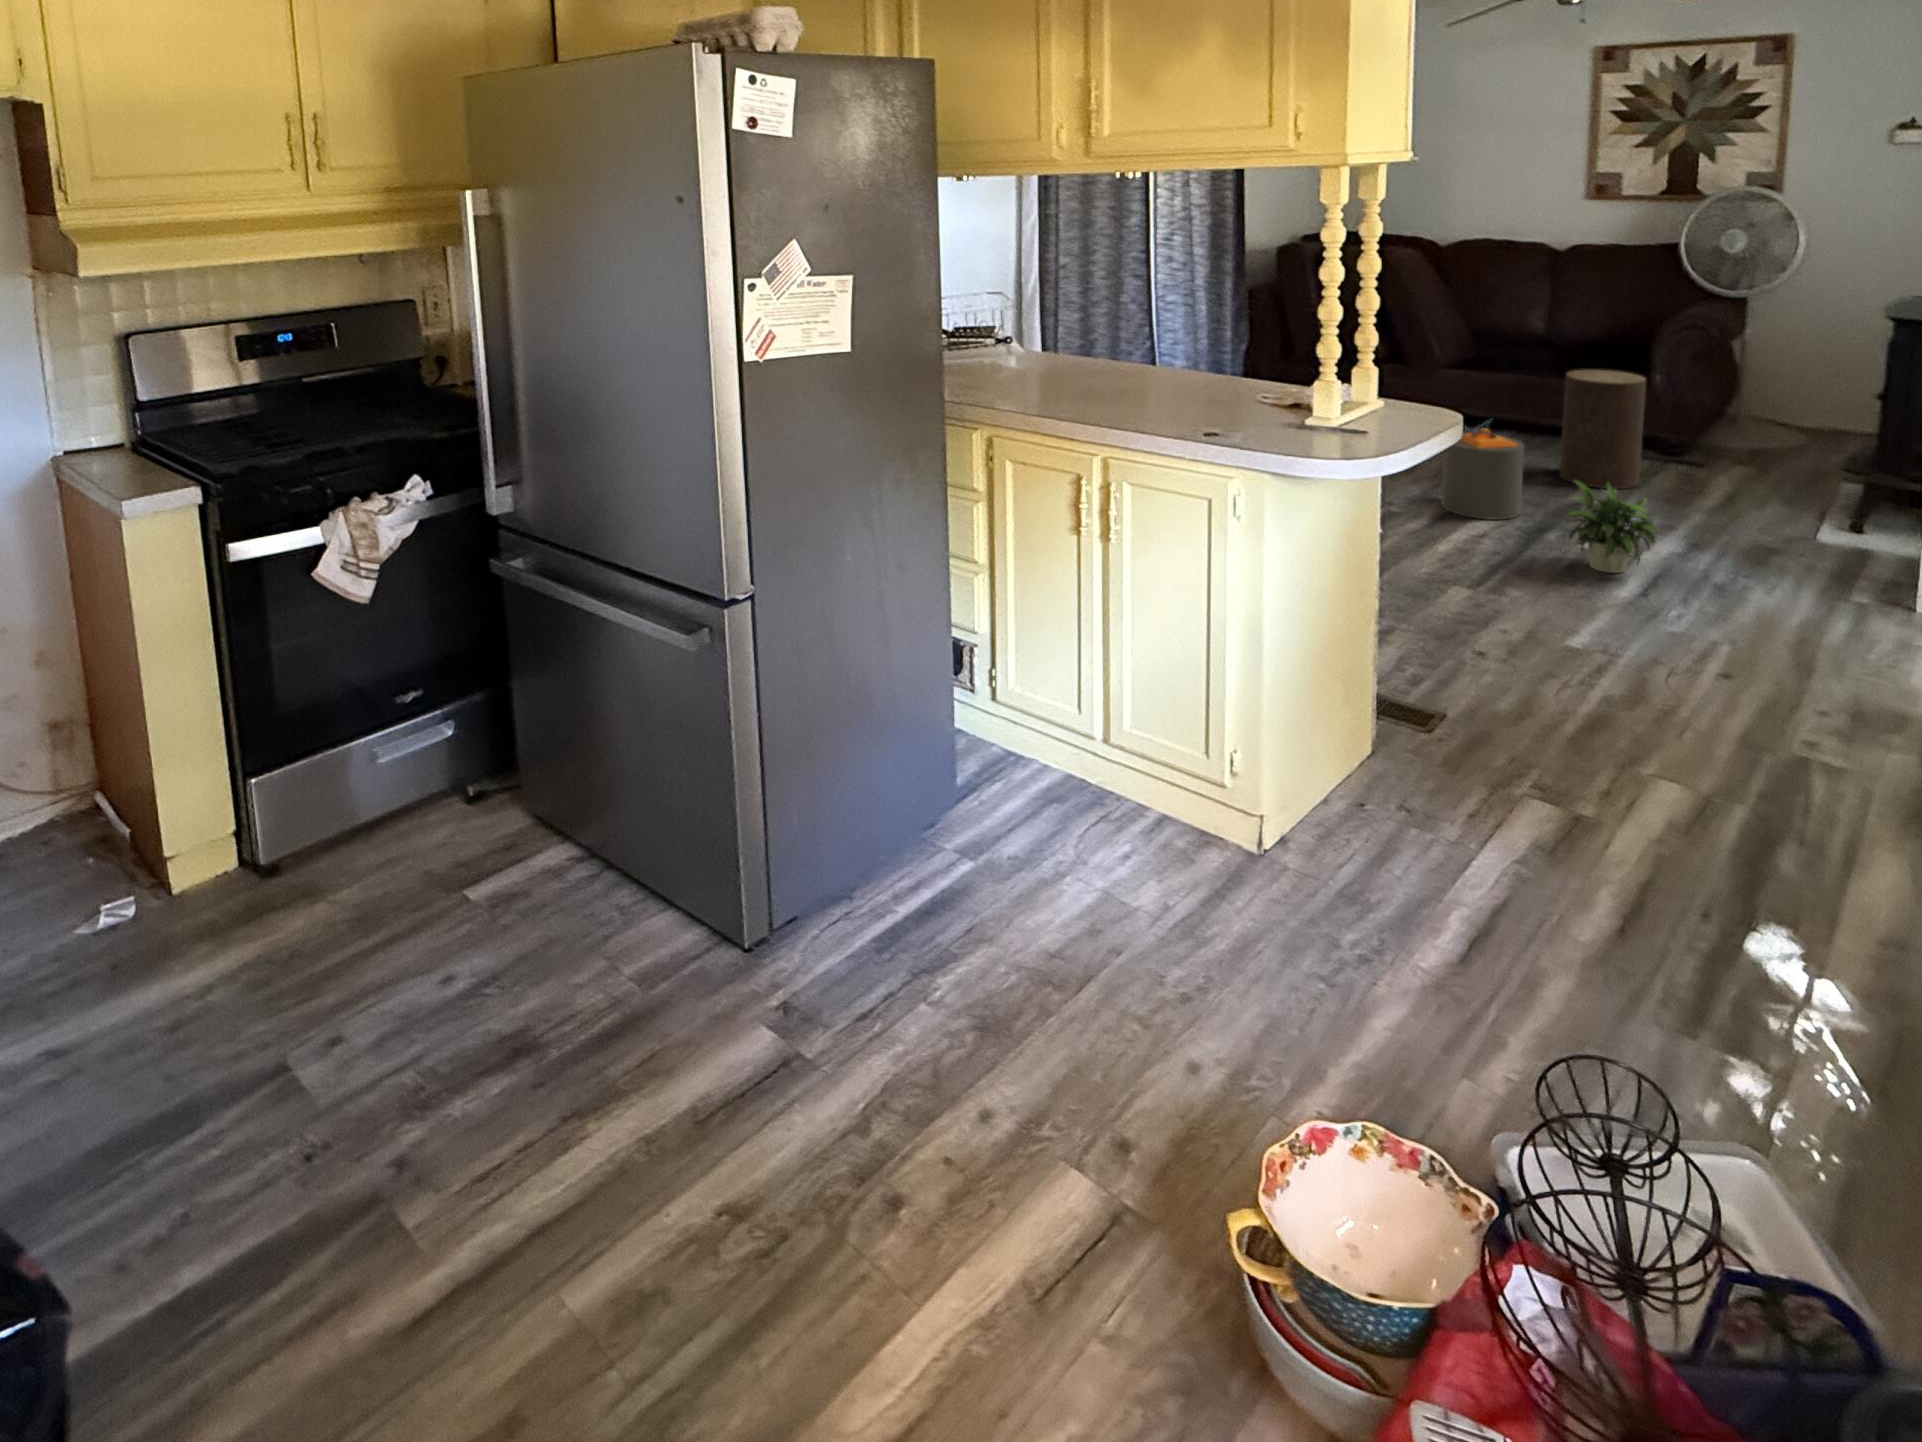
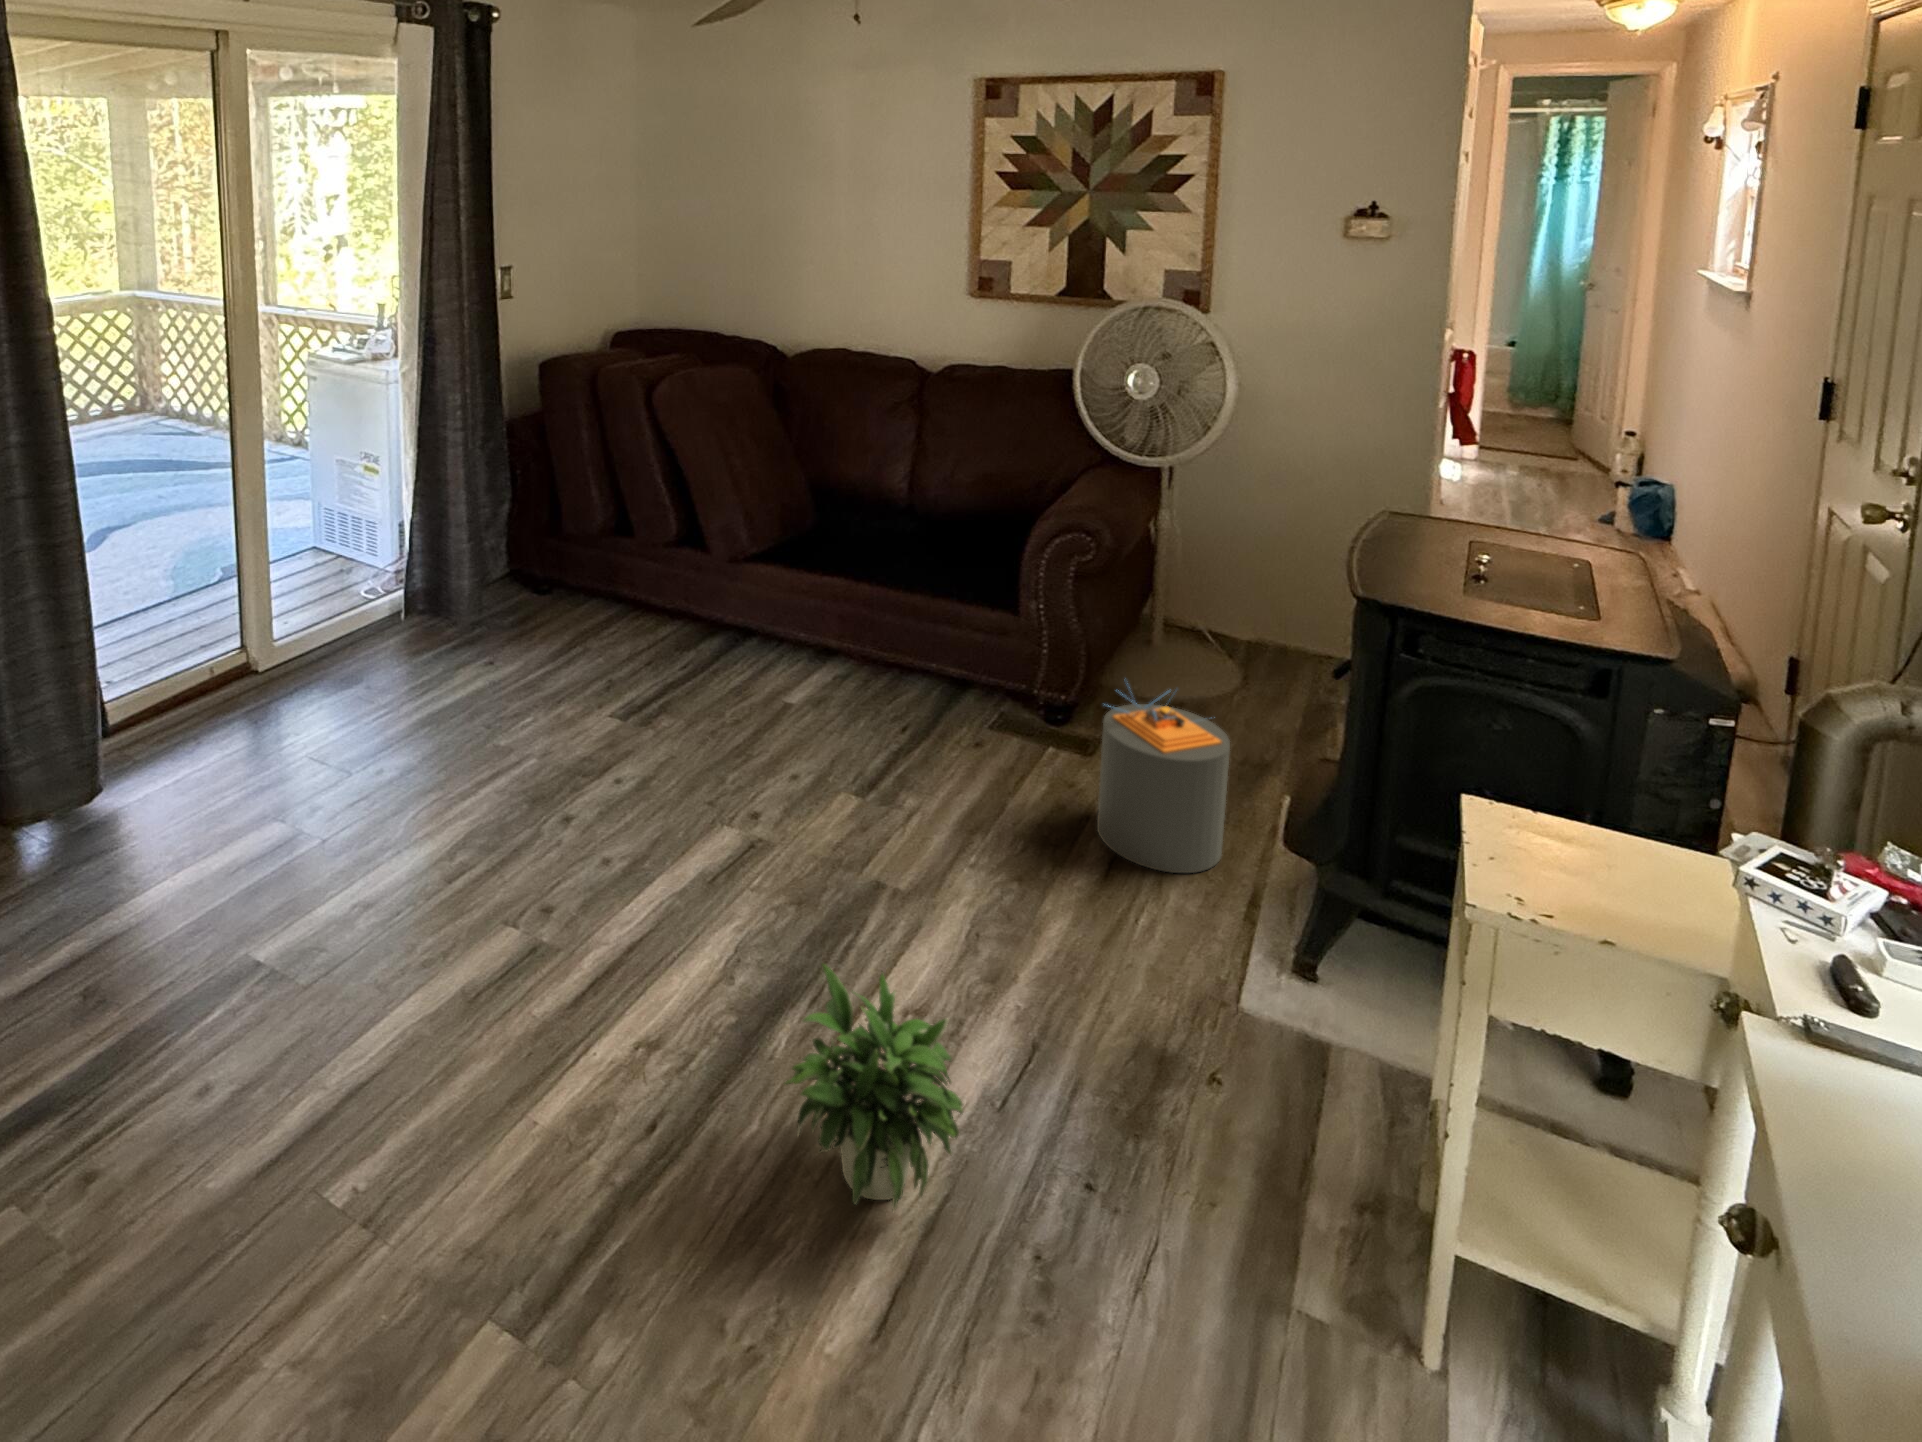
stool: present [1560,370,1646,489] -> none [882,611,1005,835]
trash can: present [1442,419,1524,520] -> present [1097,683,1230,873]

